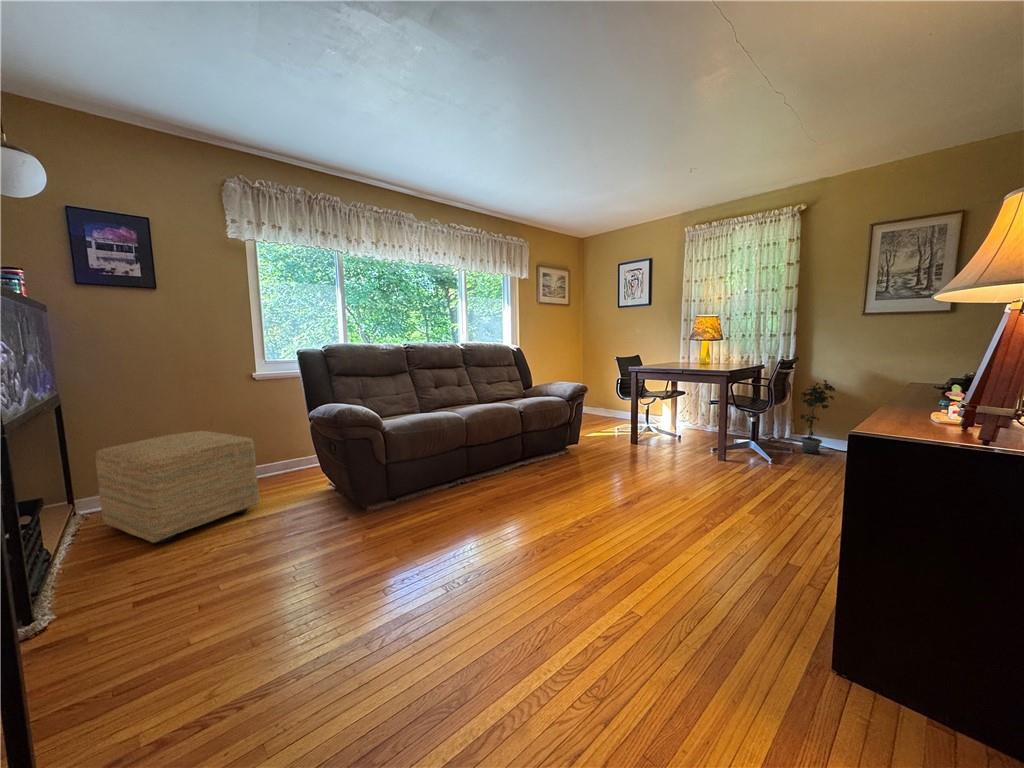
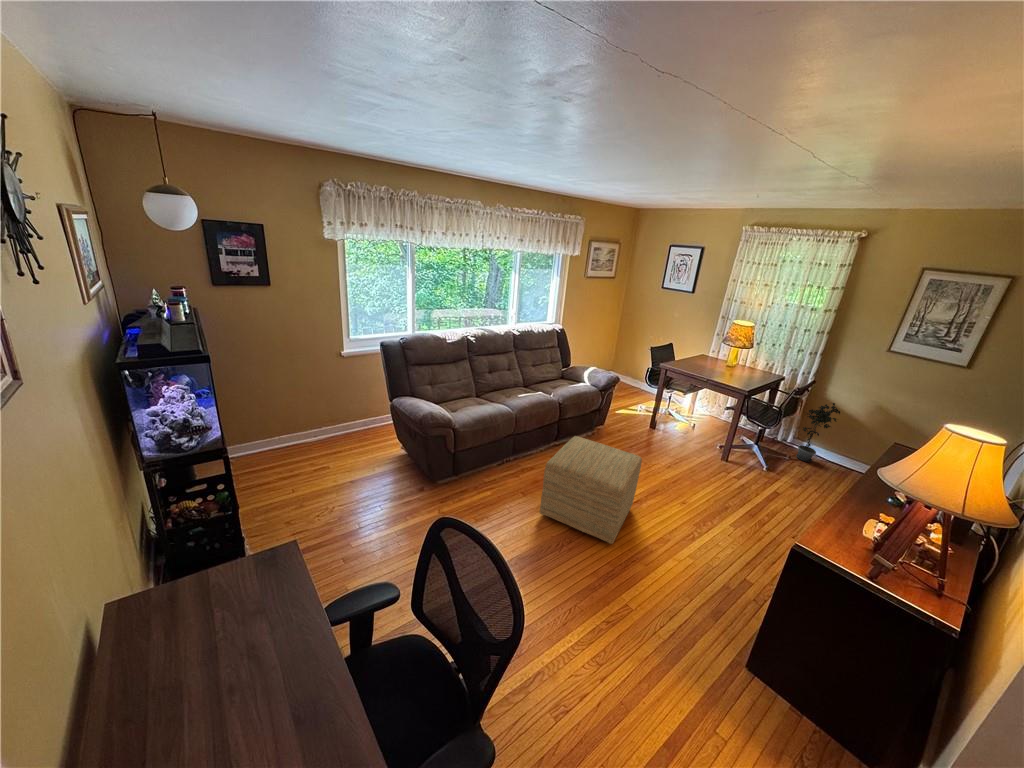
ottoman: present [96,431,259,543] -> present [540,436,642,544]

